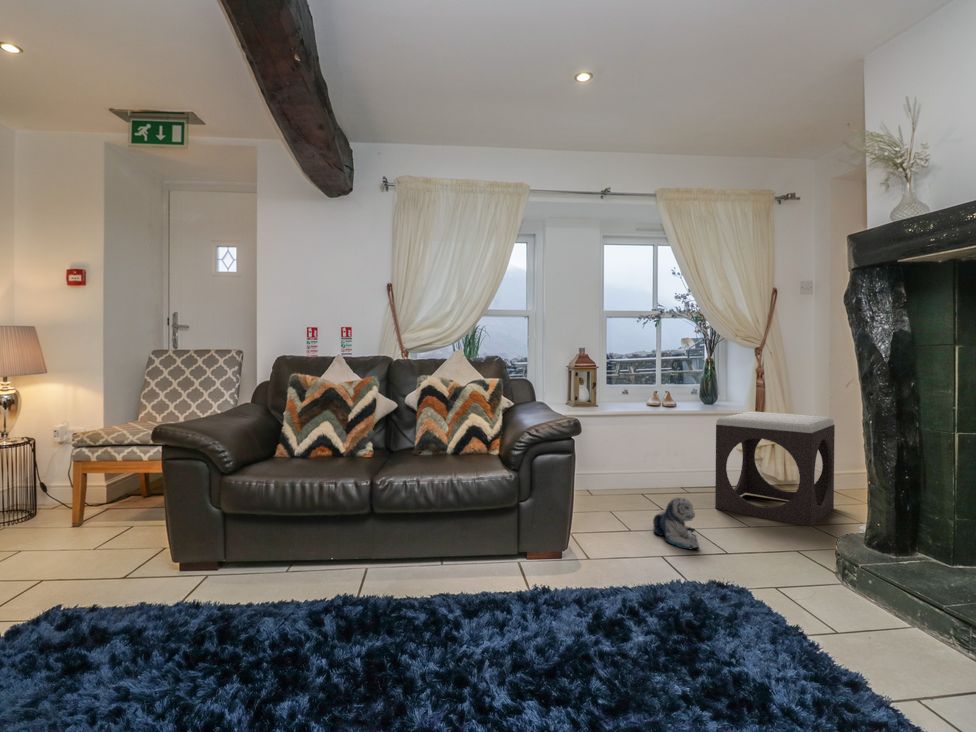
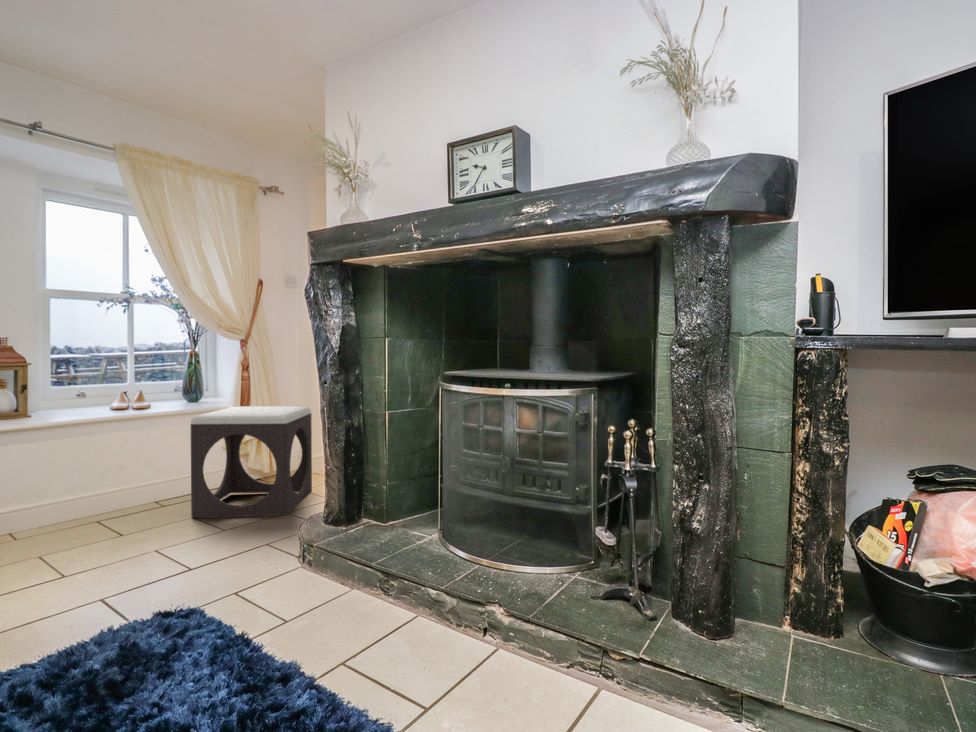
plush toy: present [653,498,699,549] -> none [97,517,156,579]

